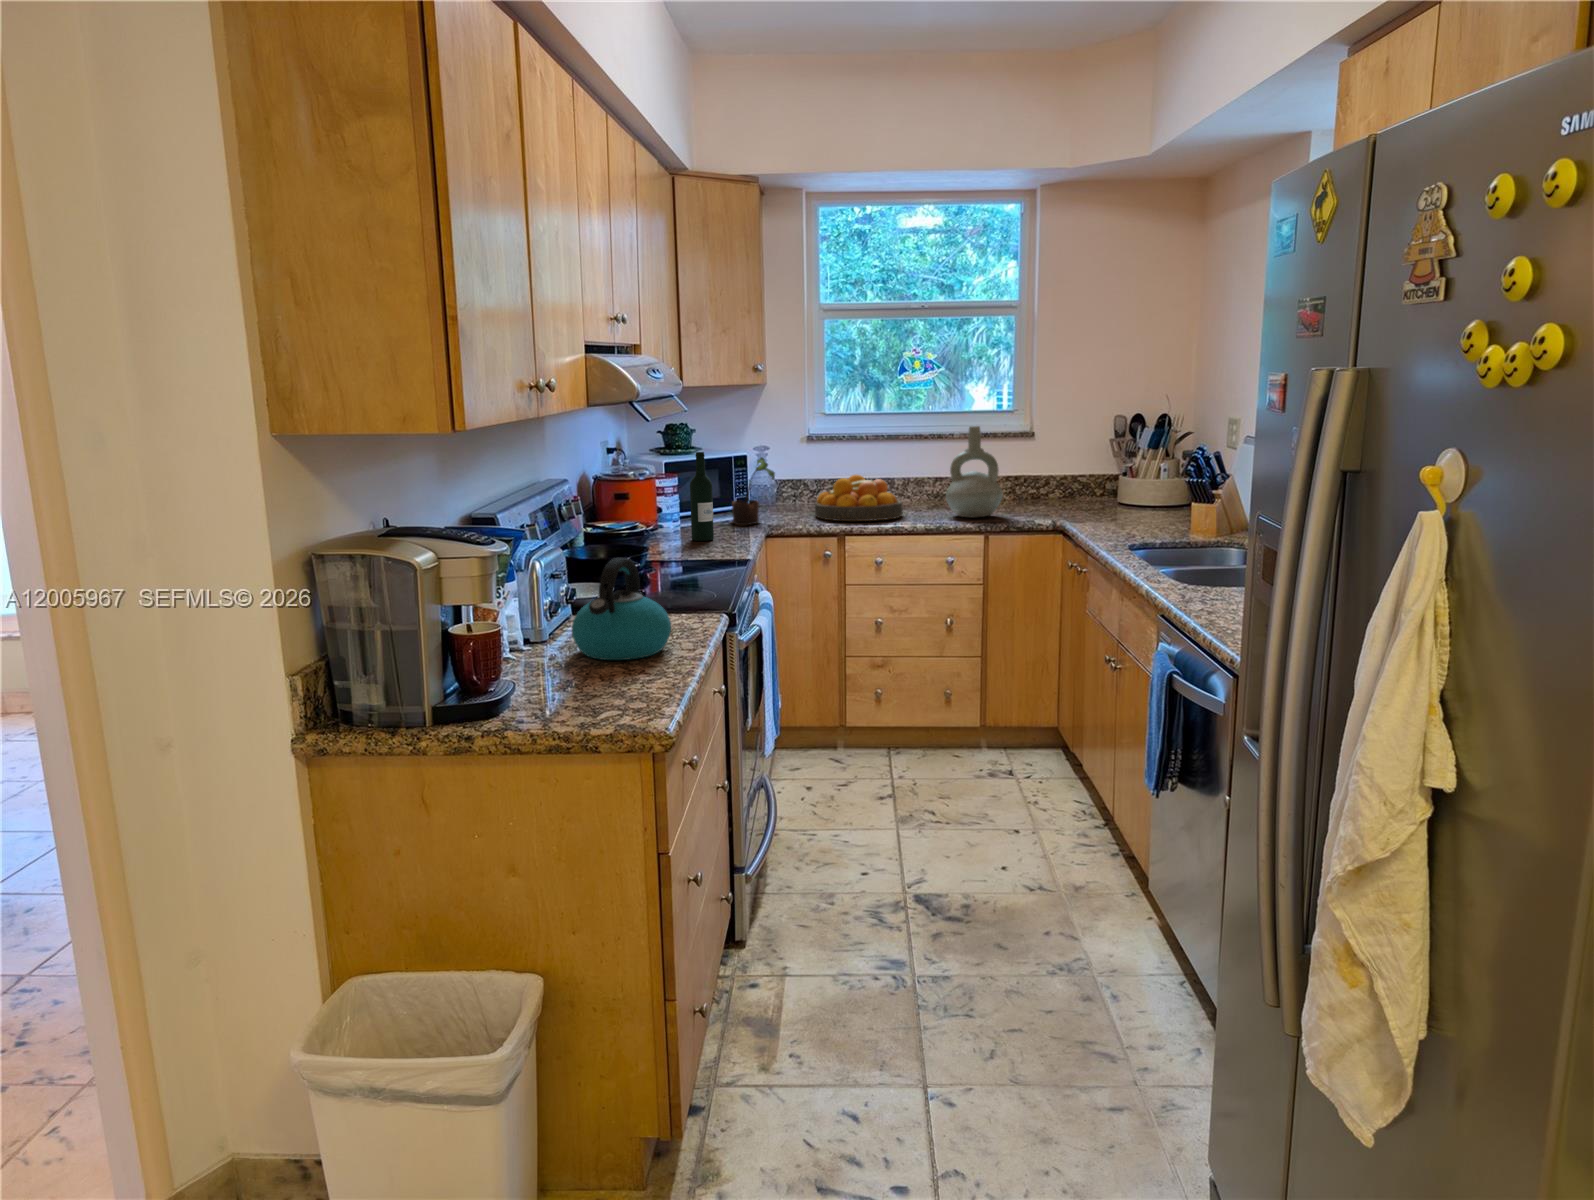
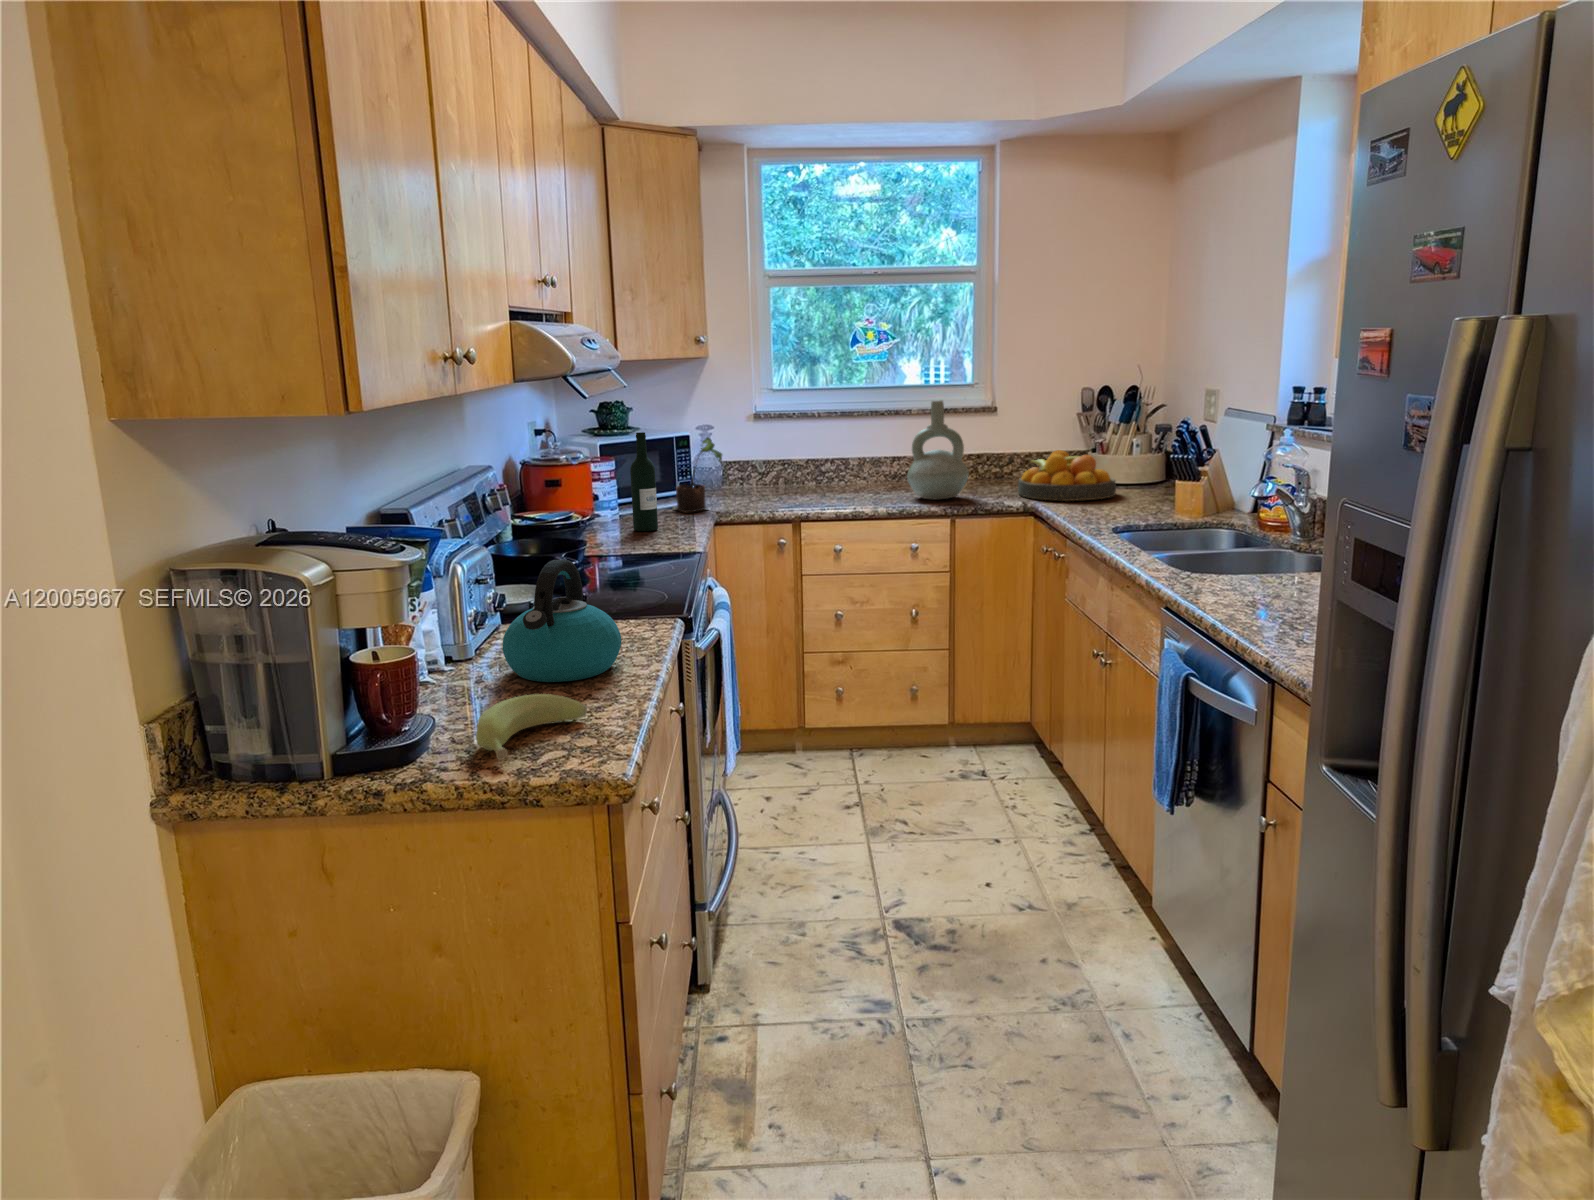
fruit bowl: present [815,475,903,521] -> present [1018,450,1116,501]
banana: none [548,666,639,716] -> present [476,694,587,760]

